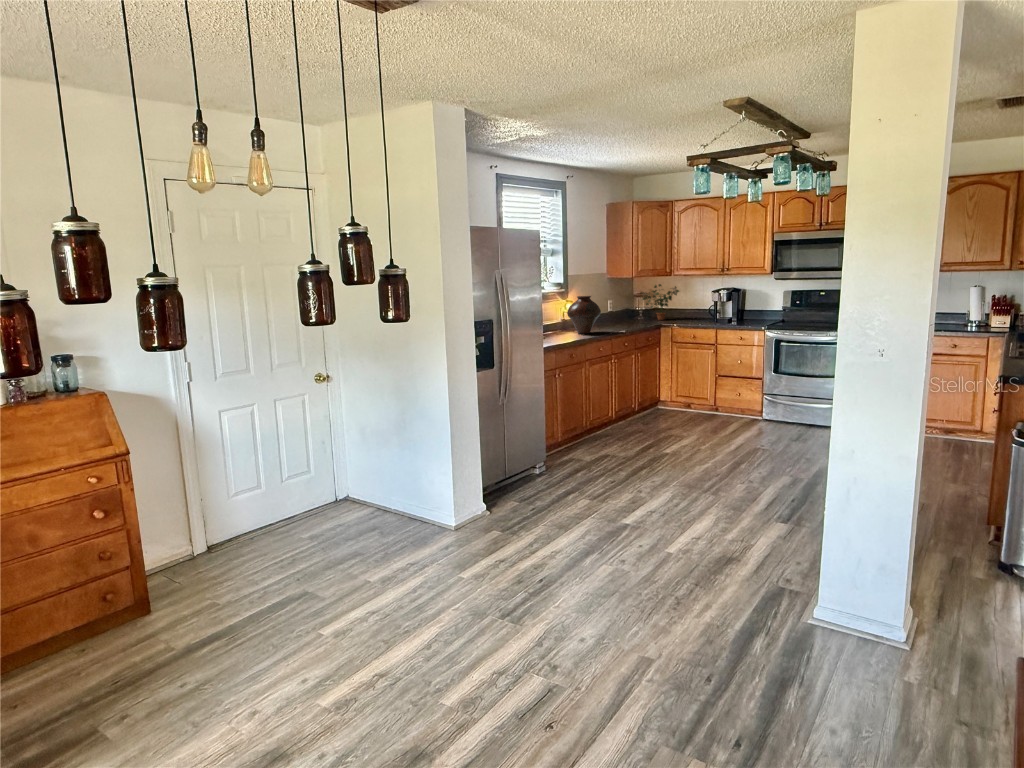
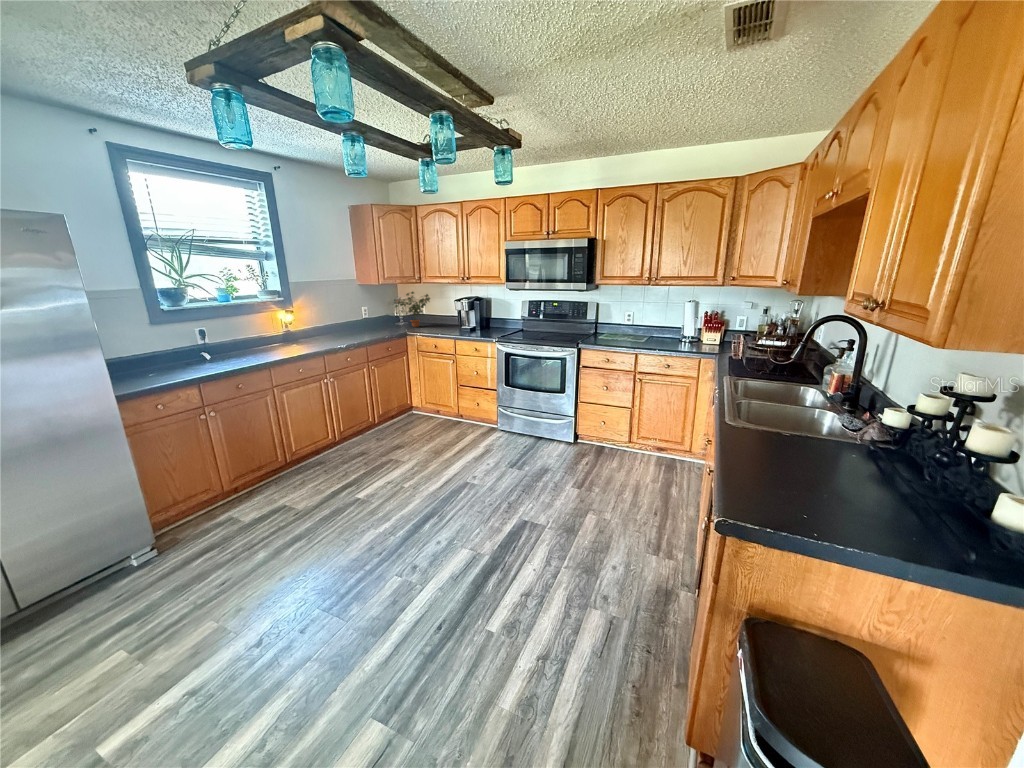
vase: present [567,296,601,334] -> none [269,306,313,349]

